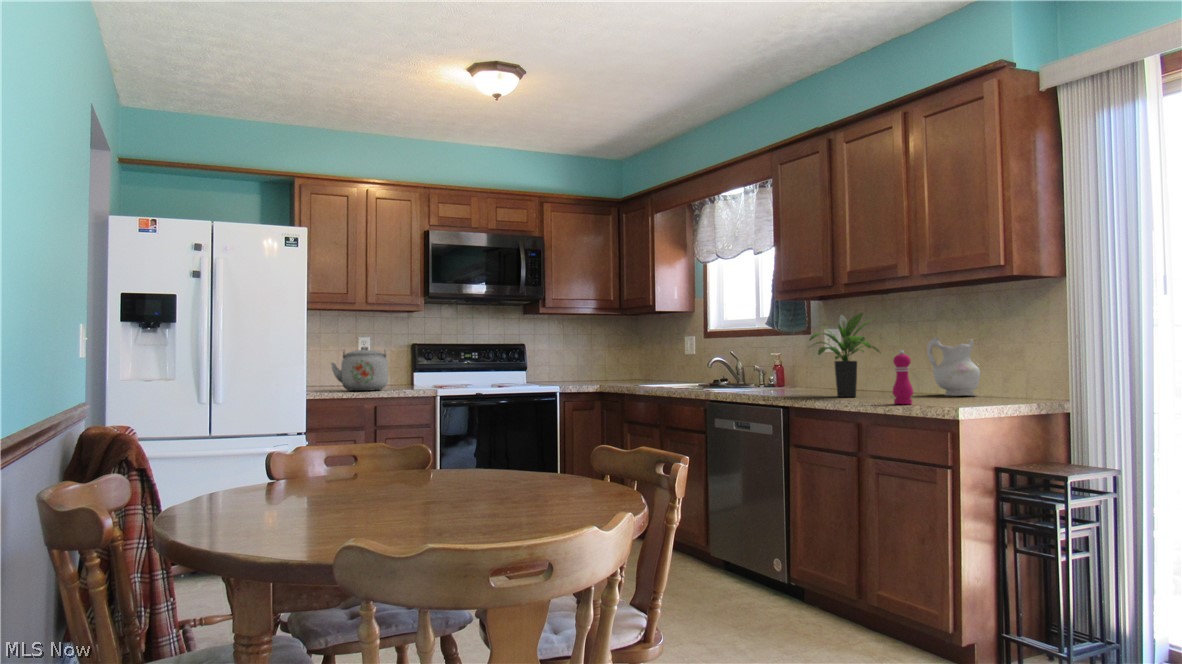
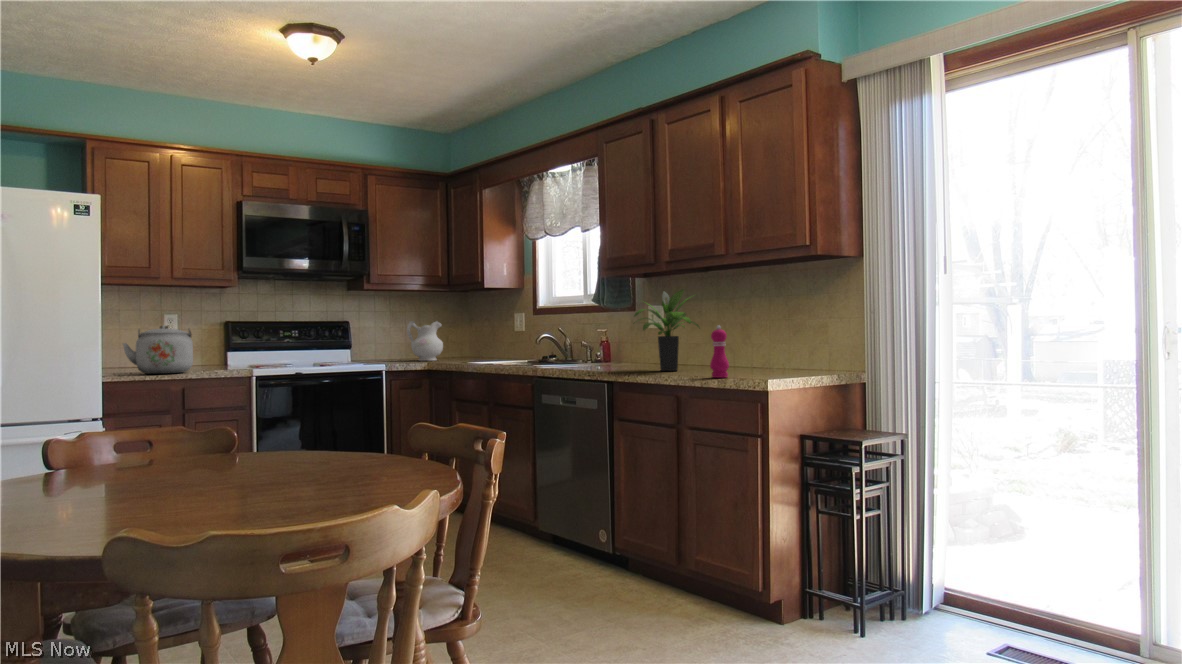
ceramic pitcher: present [927,338,980,396] -> present [407,321,443,361]

